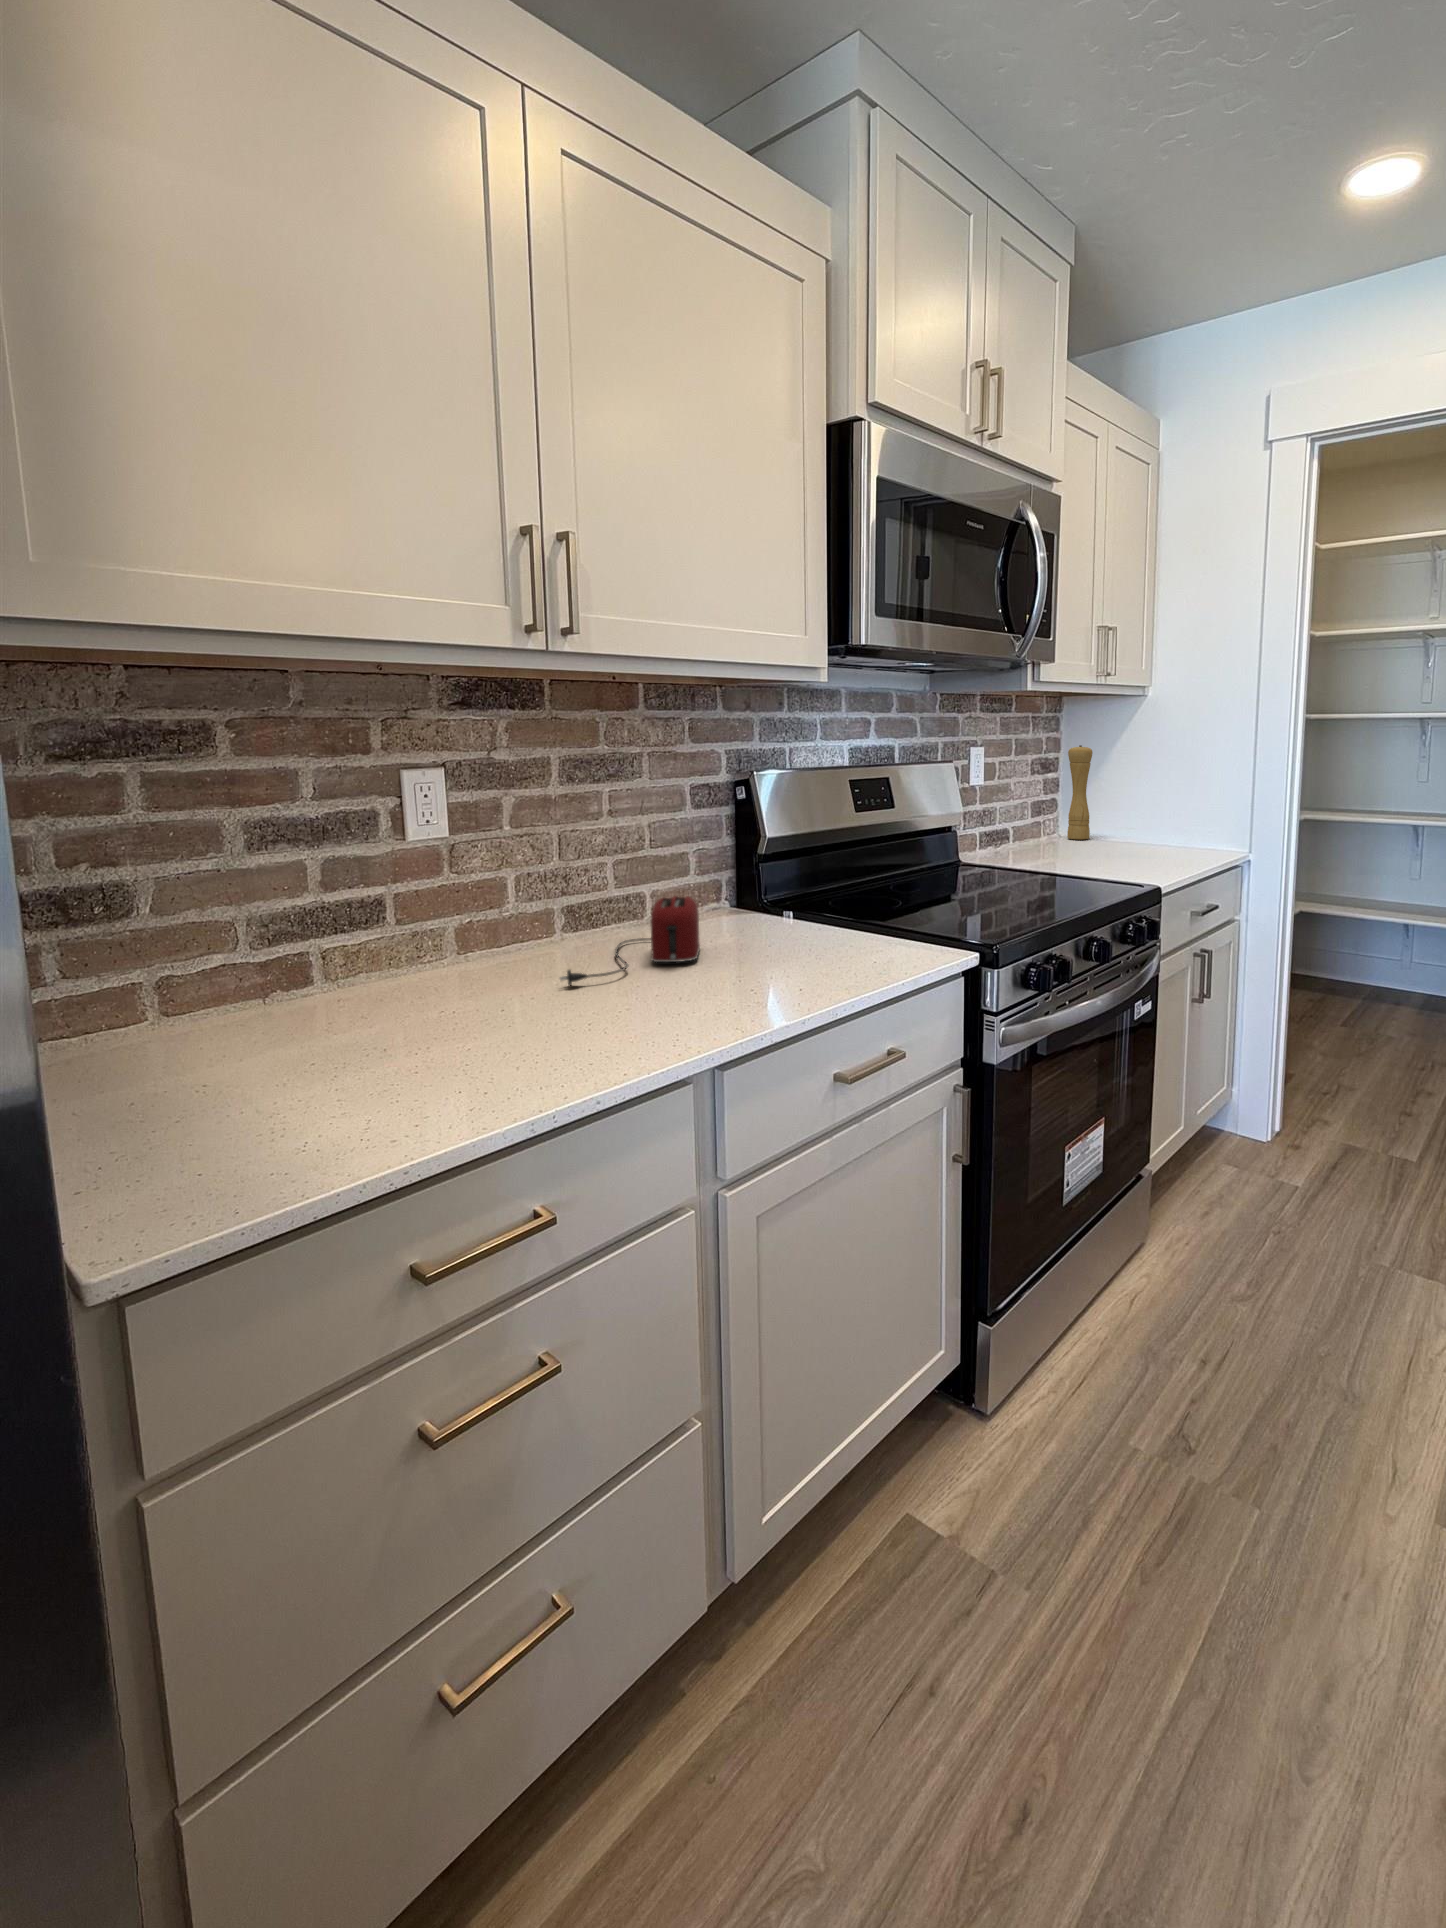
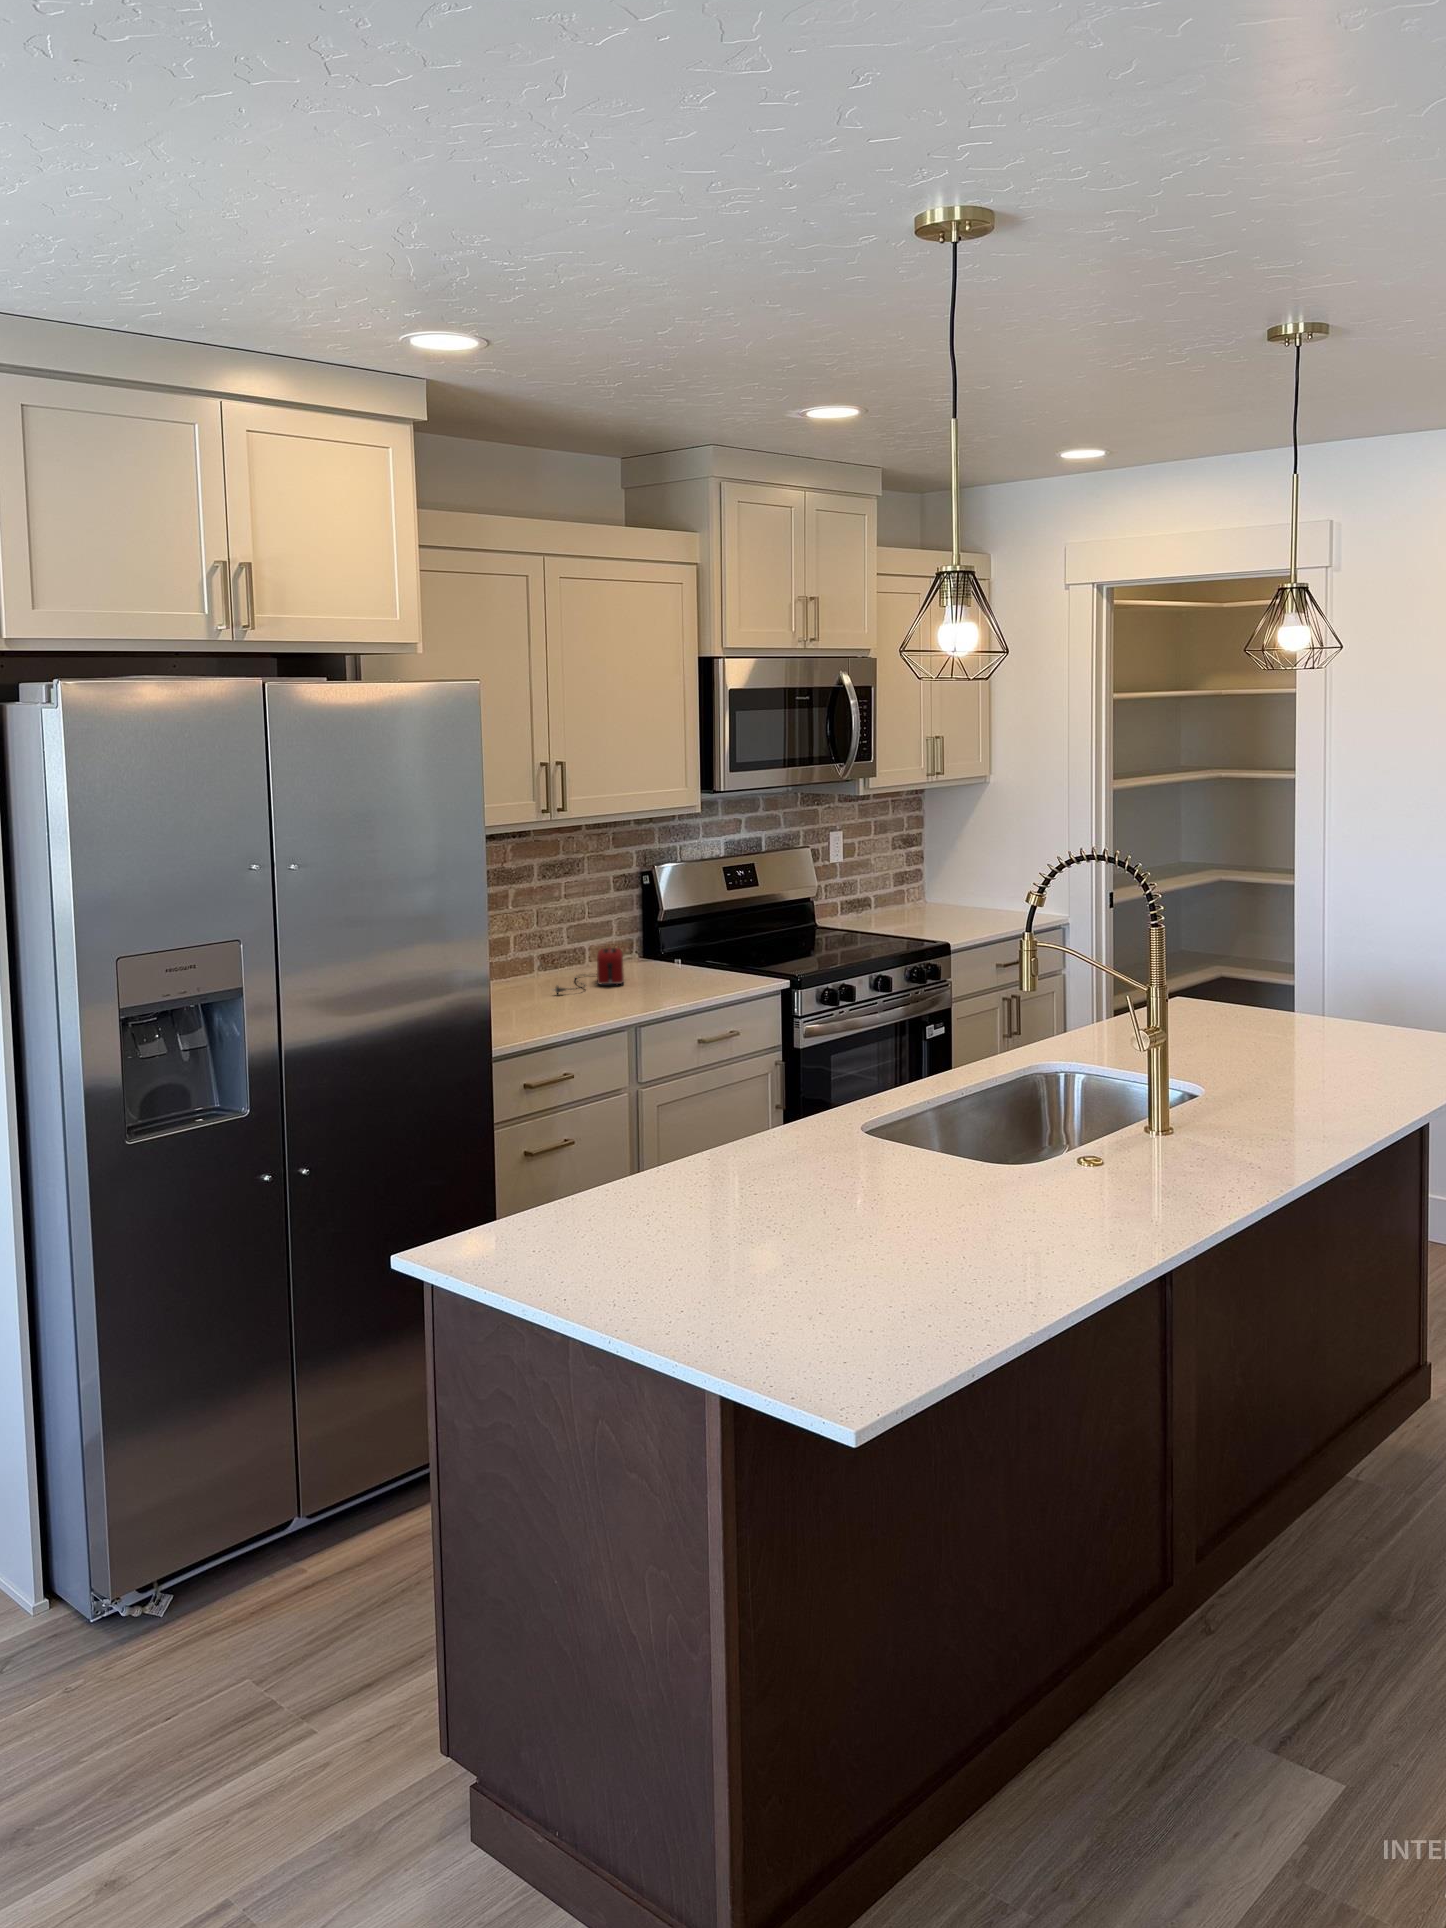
pepper mill: present [1067,745,1093,839] -> none [926,823,948,906]

